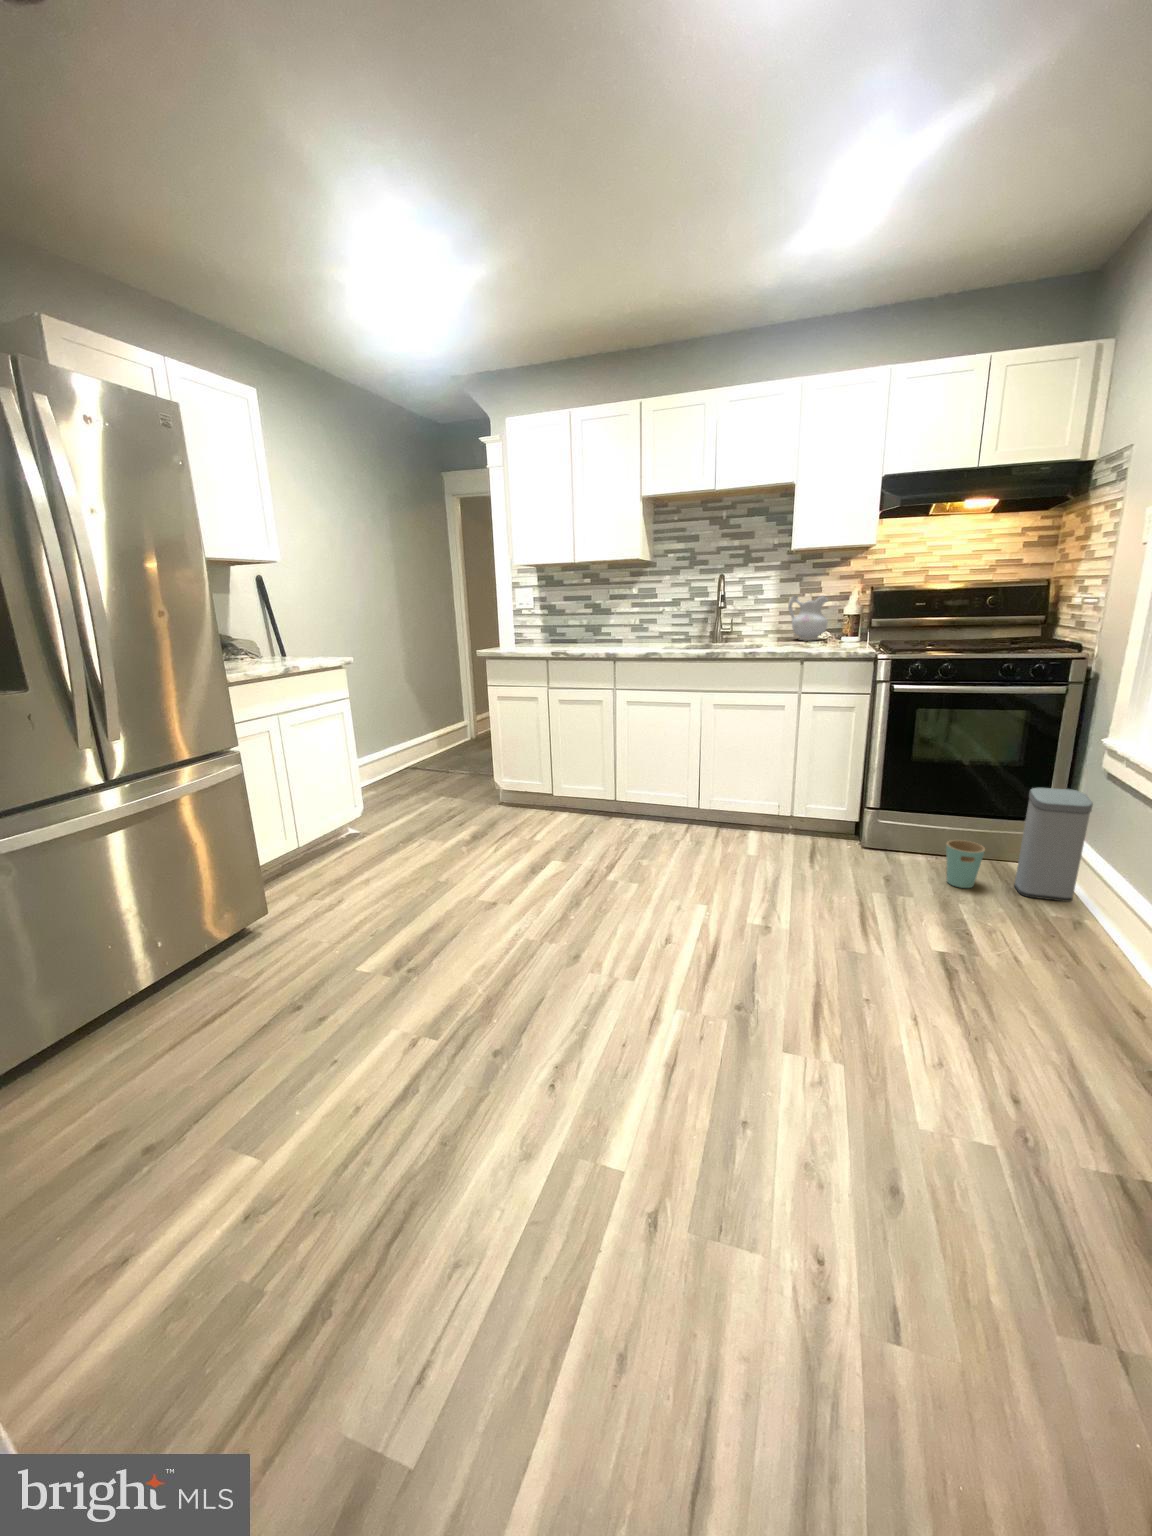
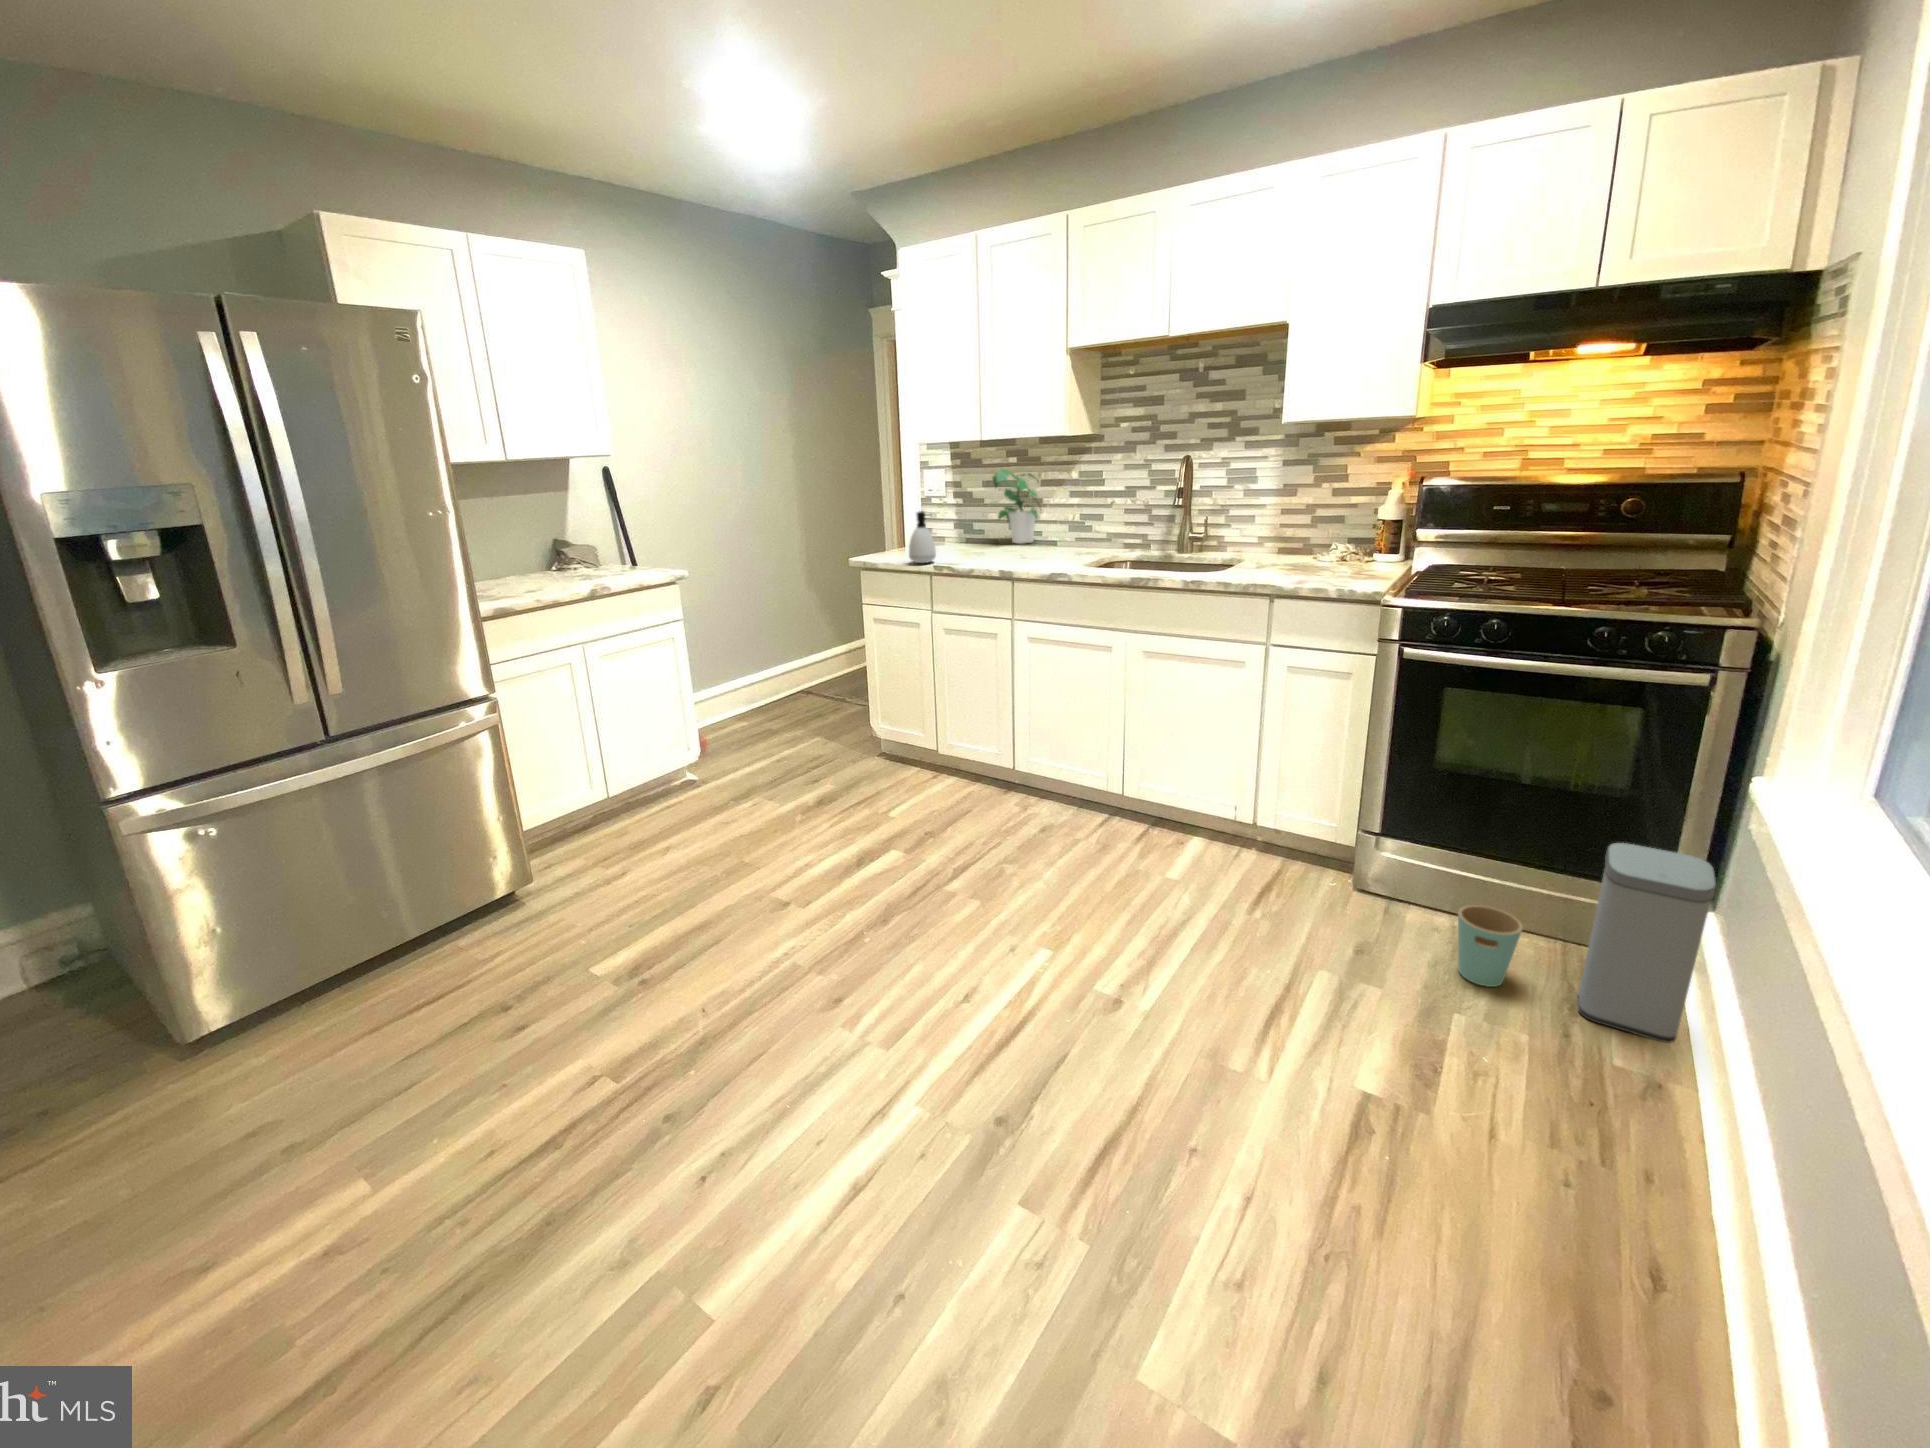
potted plant: none [572,586,609,642] -> present [993,469,1039,544]
ceramic pitcher: present [788,596,828,640] -> none [1293,486,1355,556]
soap dispenser: none [526,613,546,653] -> present [909,511,936,563]

